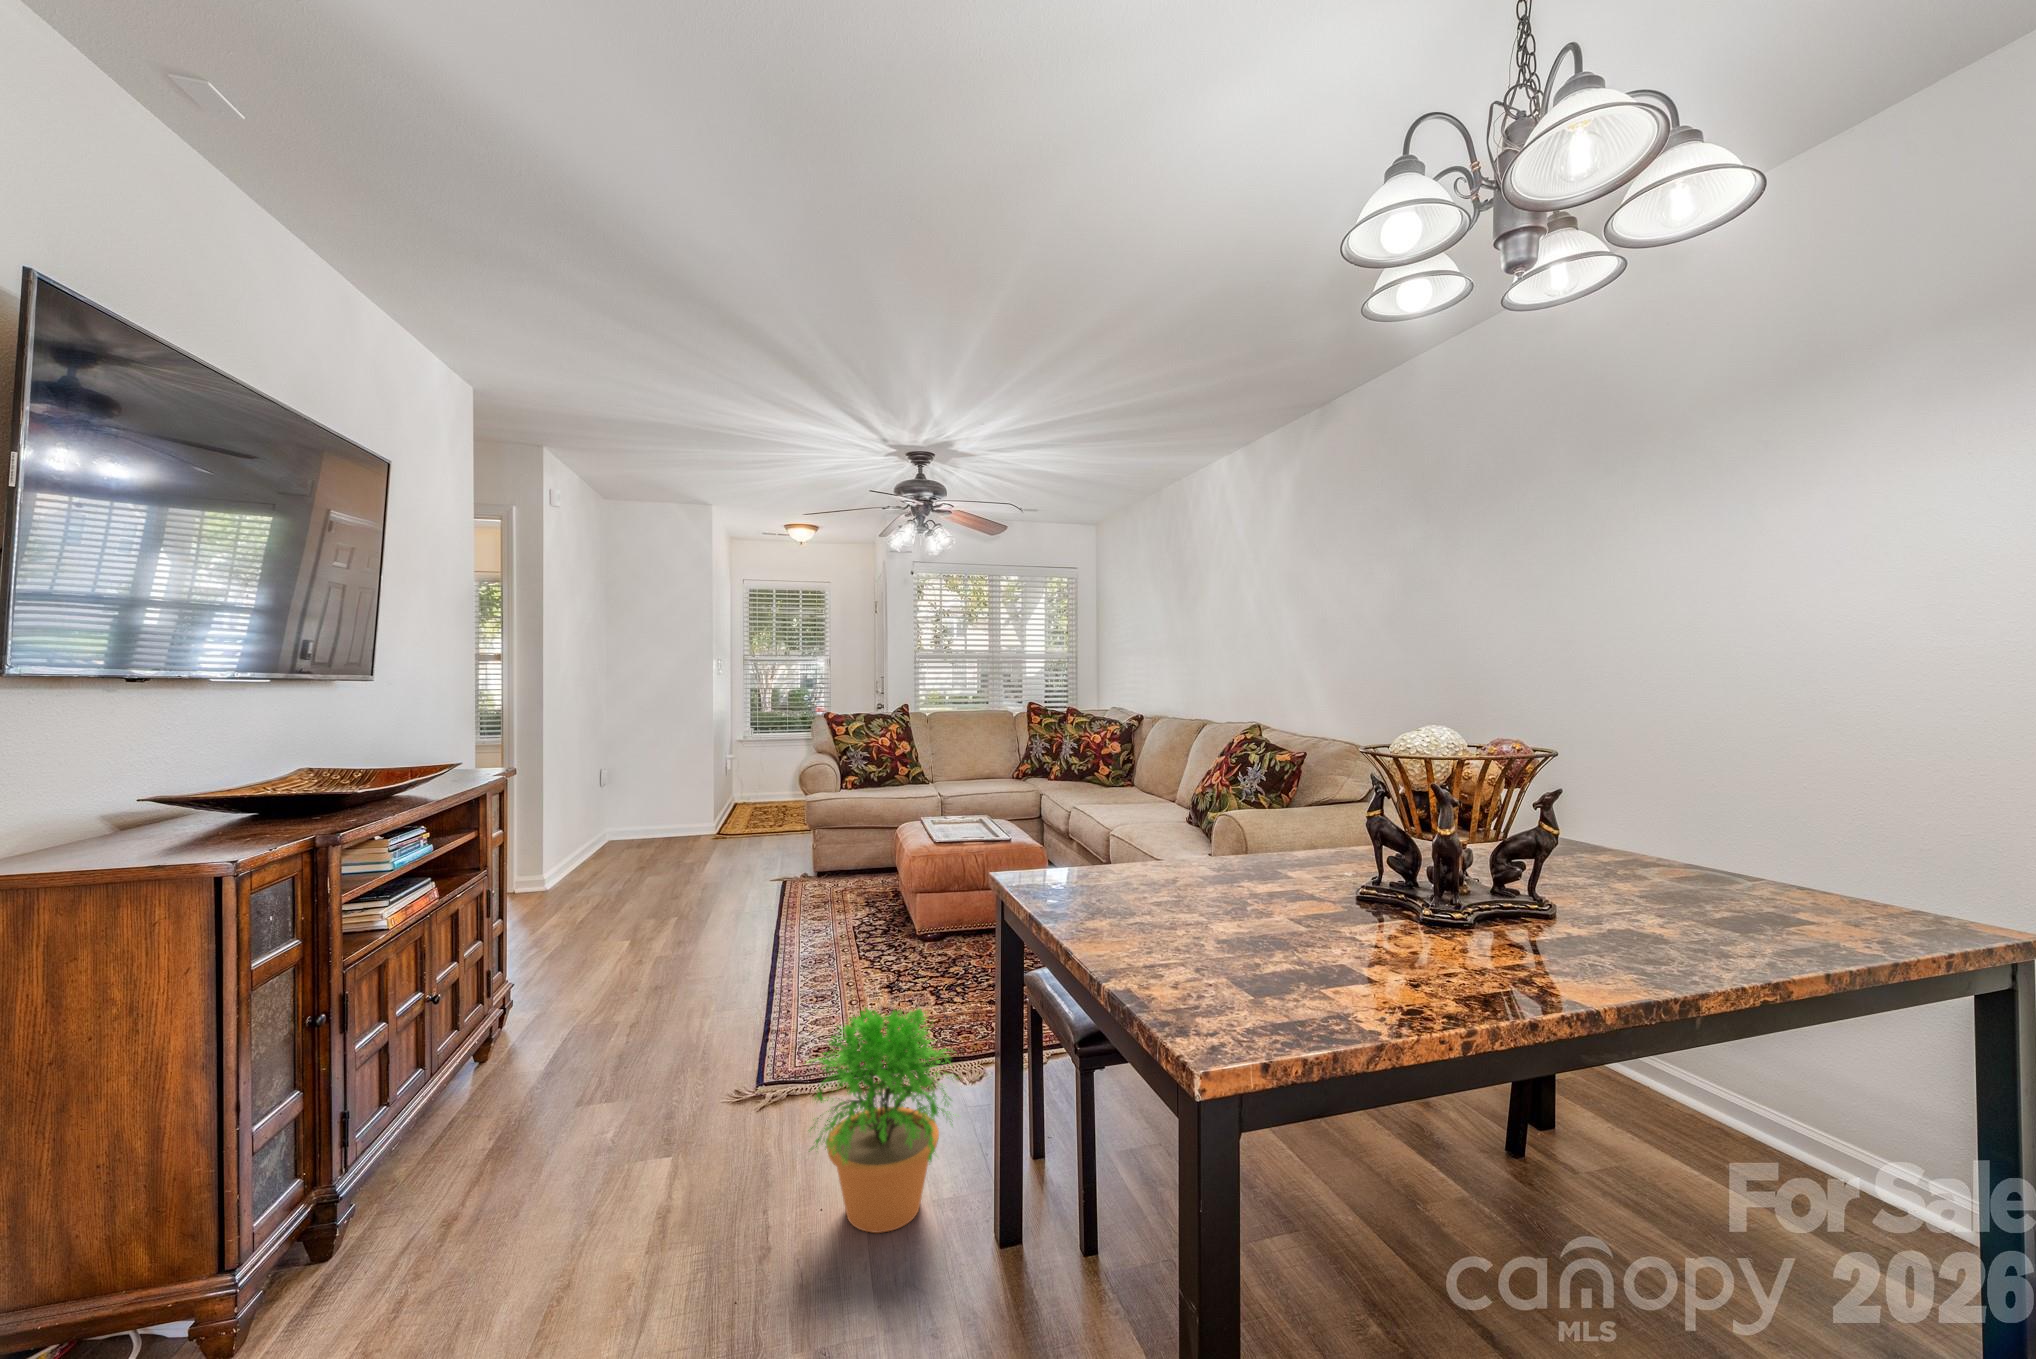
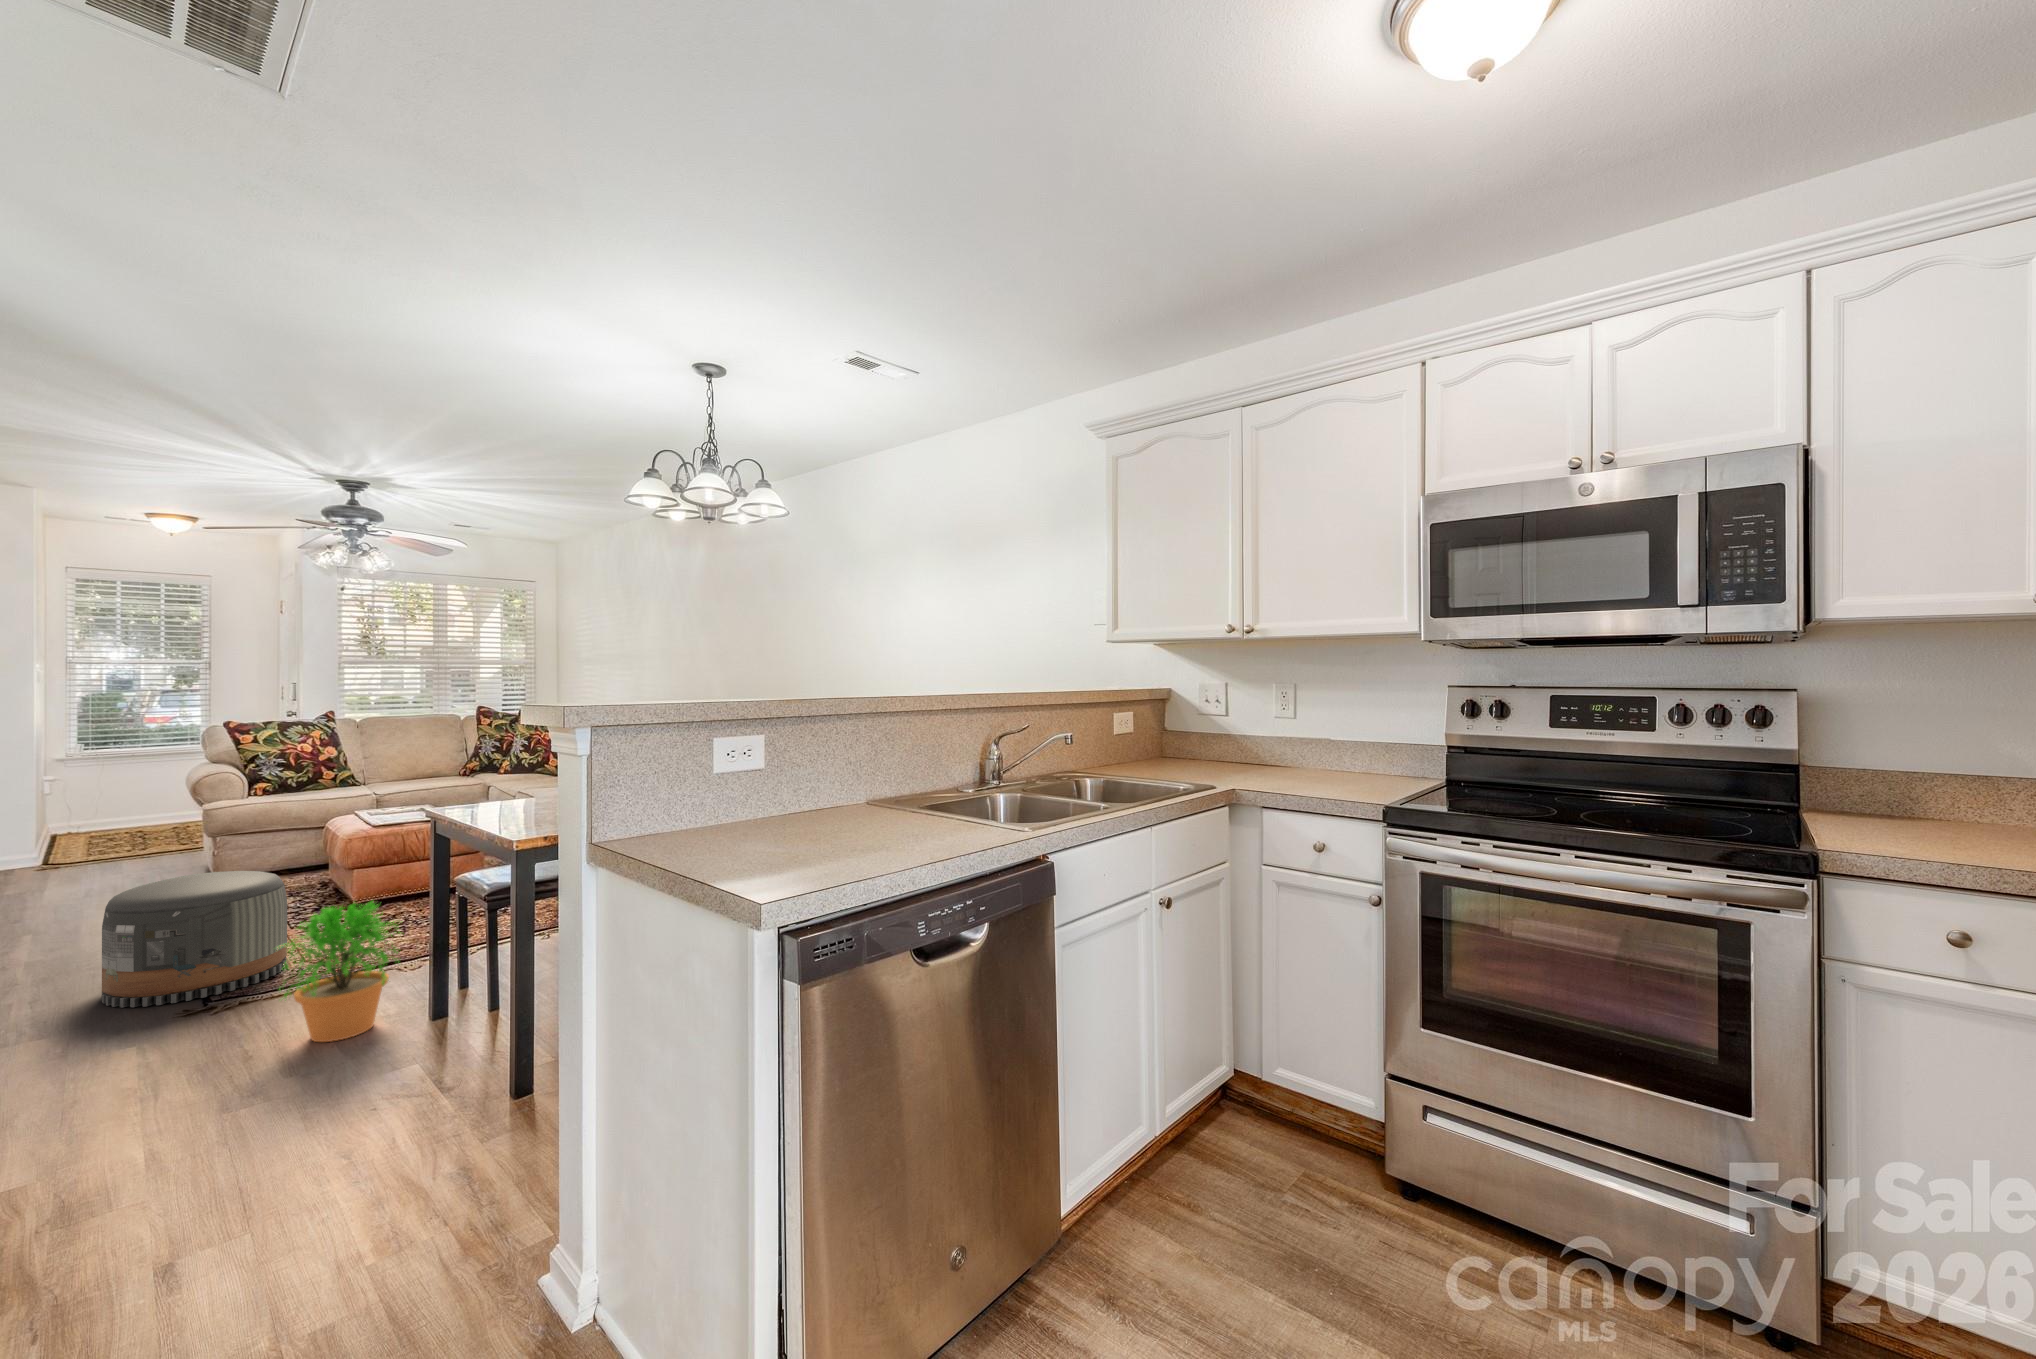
pouf: none [686,897,847,1066] -> present [102,871,287,1007]

